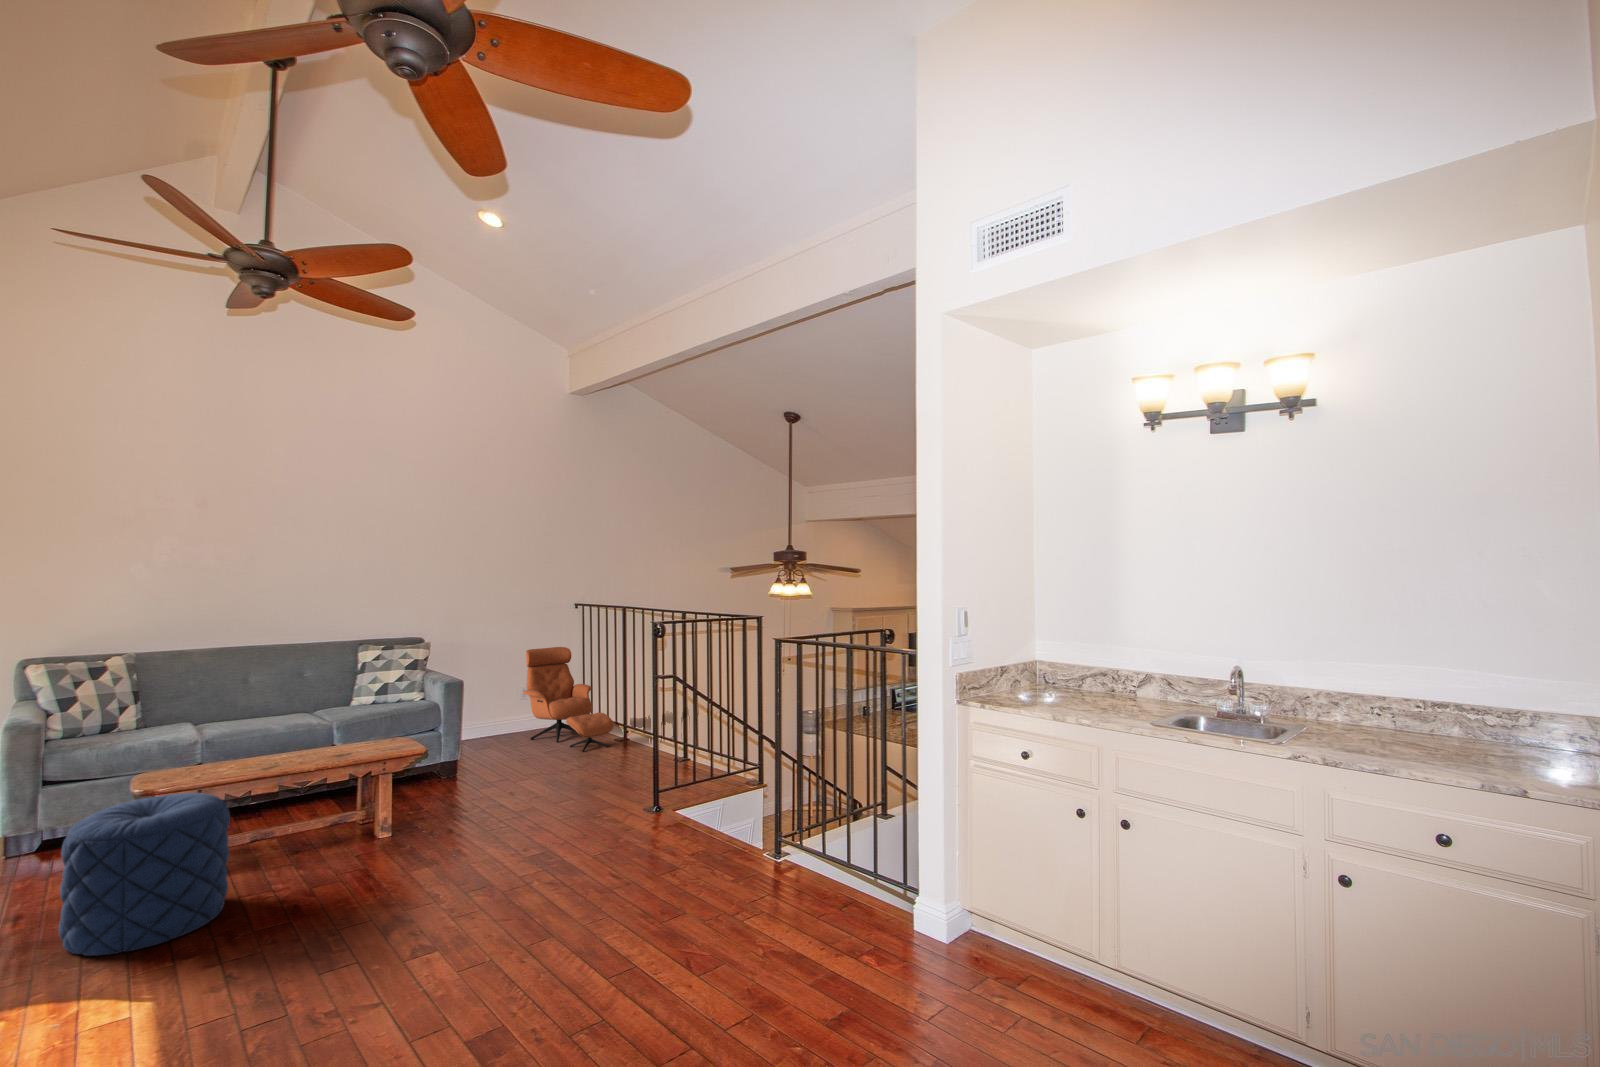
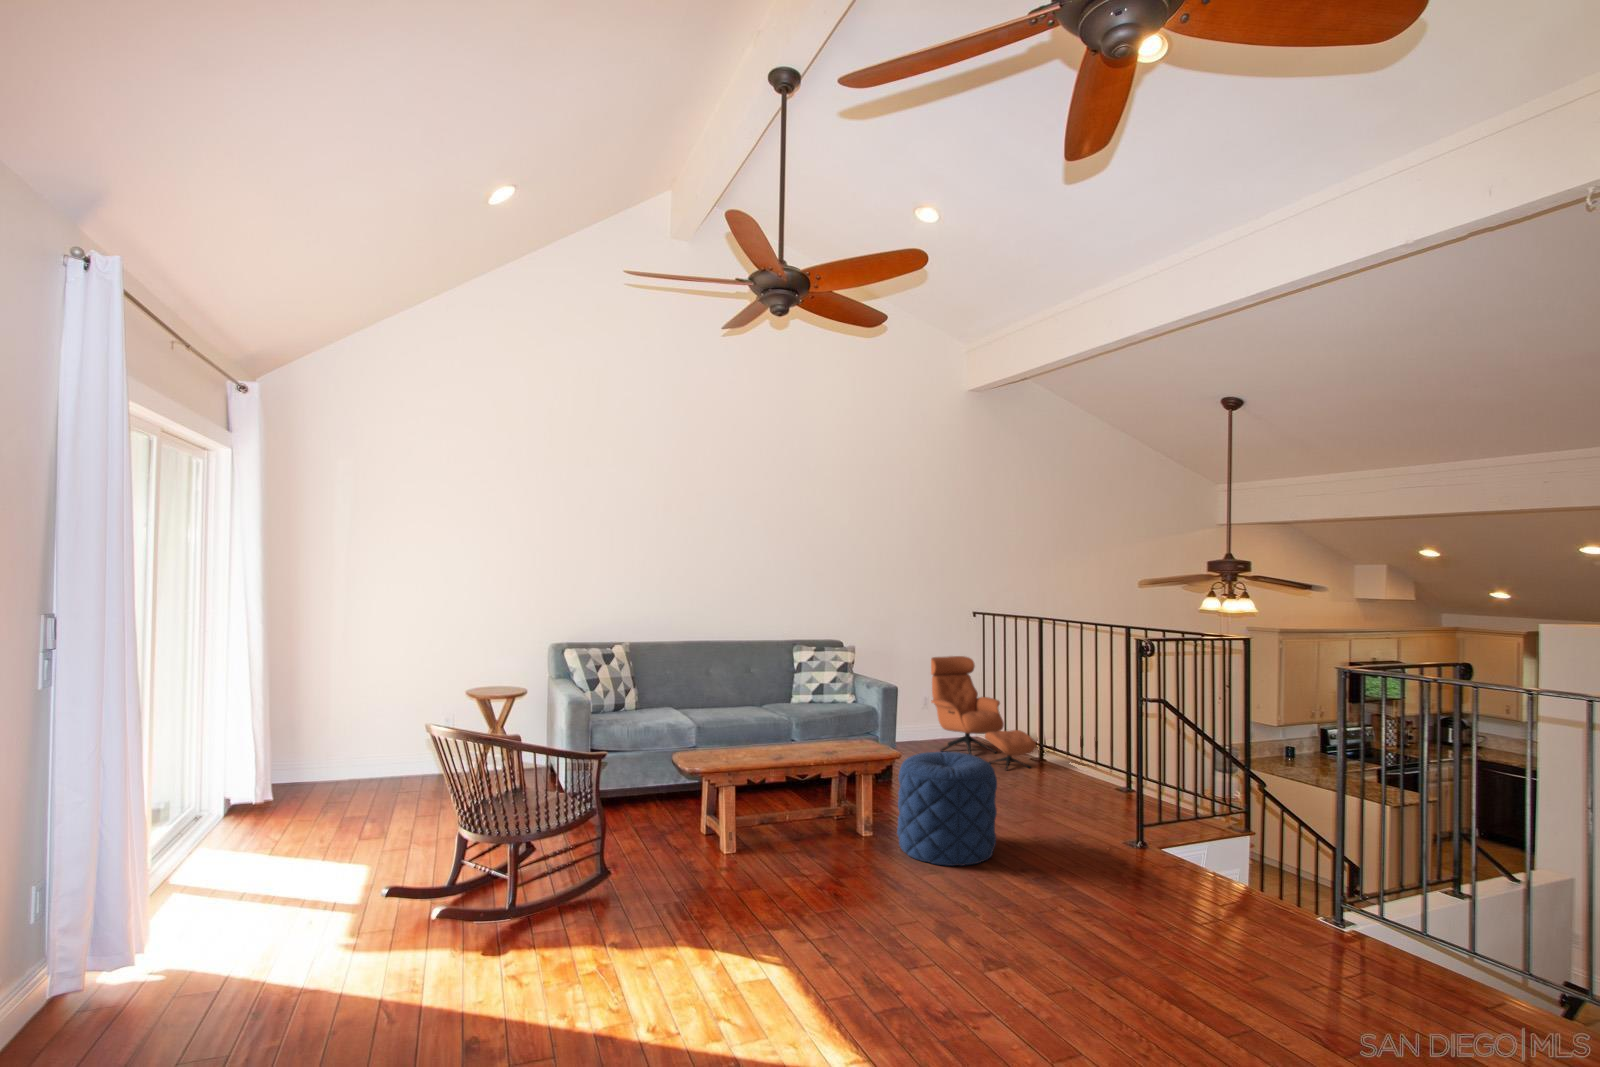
pouf: present [59,793,230,956] -> present [897,752,997,866]

